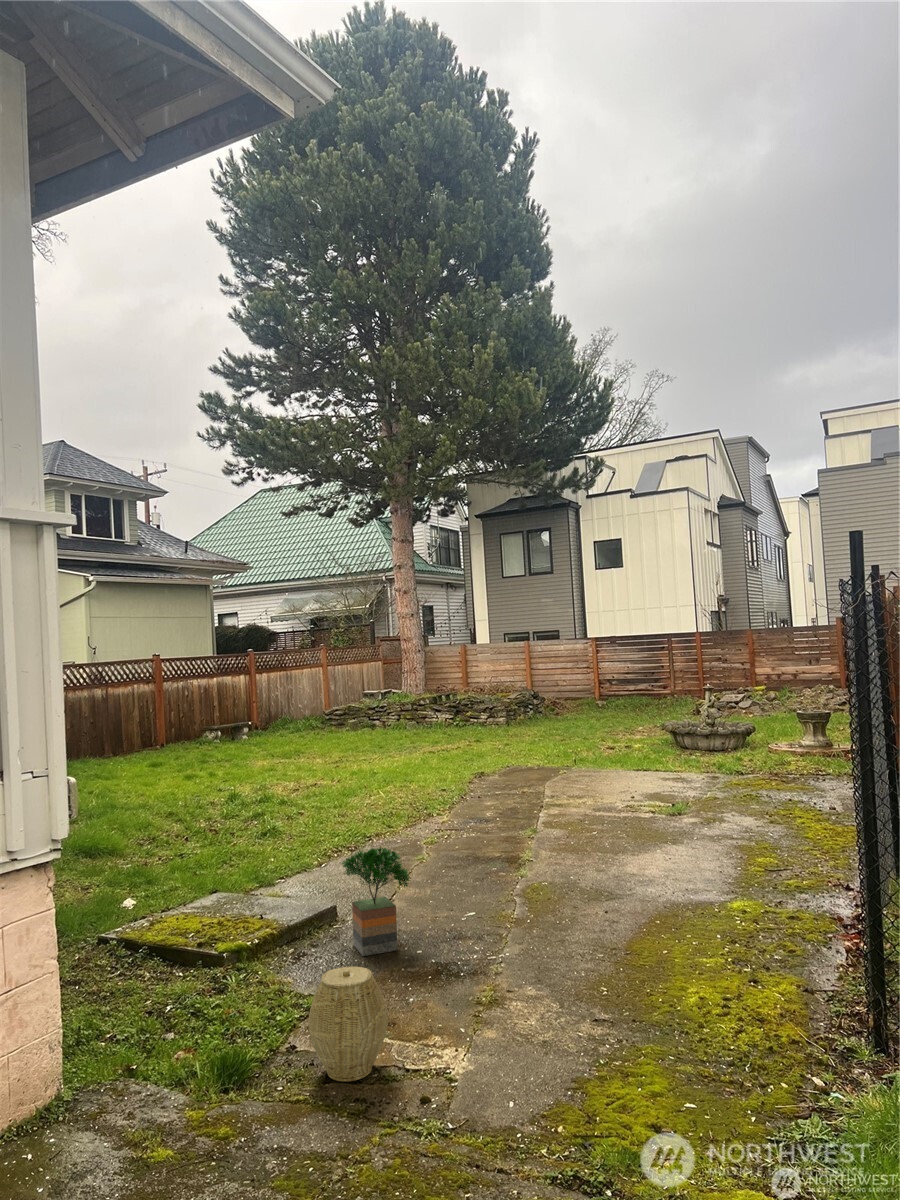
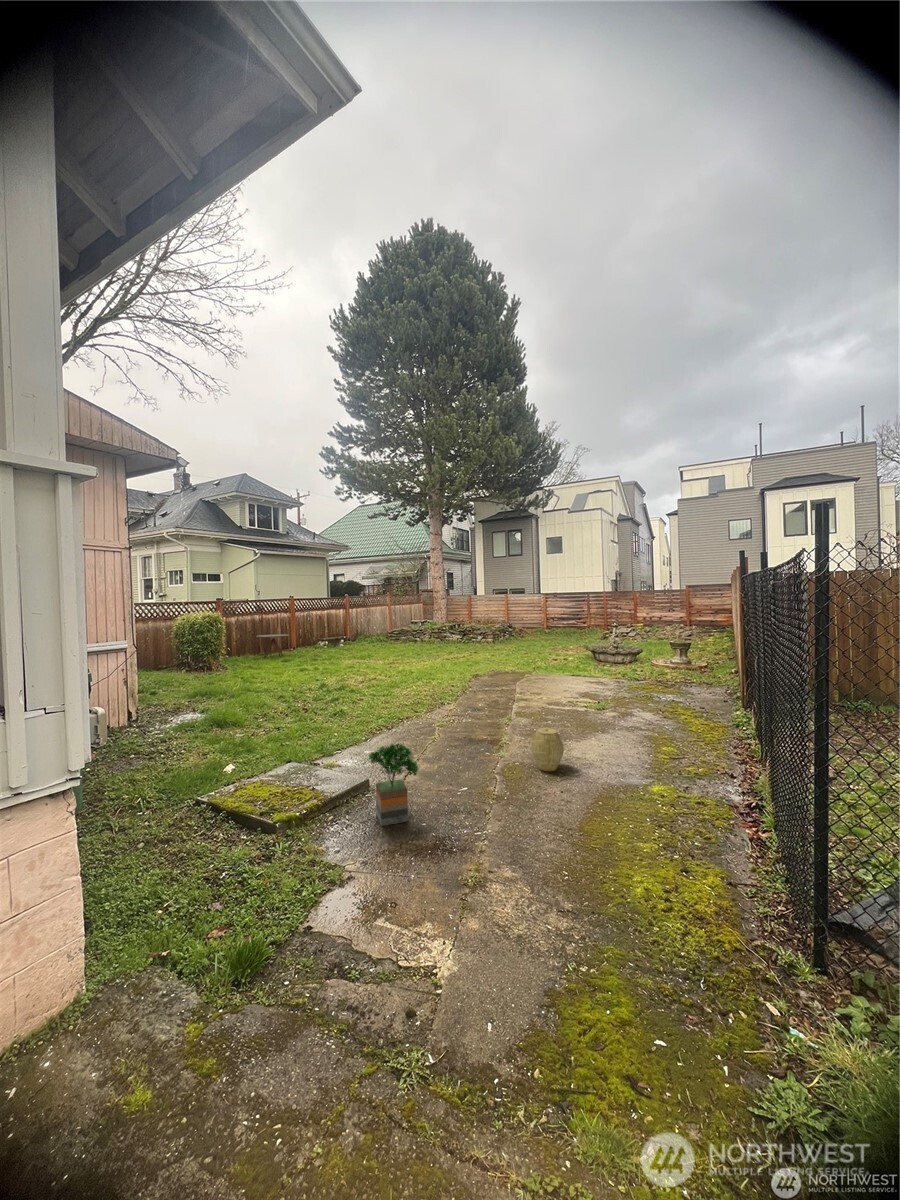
round table: none [96,720,155,762] -> present [257,634,290,658]
woven basket: present [309,967,388,1082] -> present [531,728,564,771]

